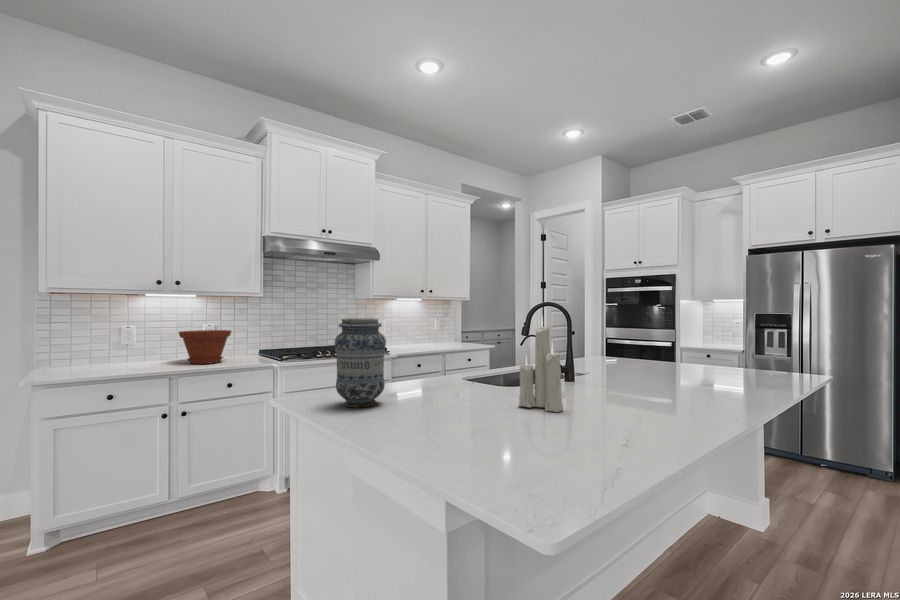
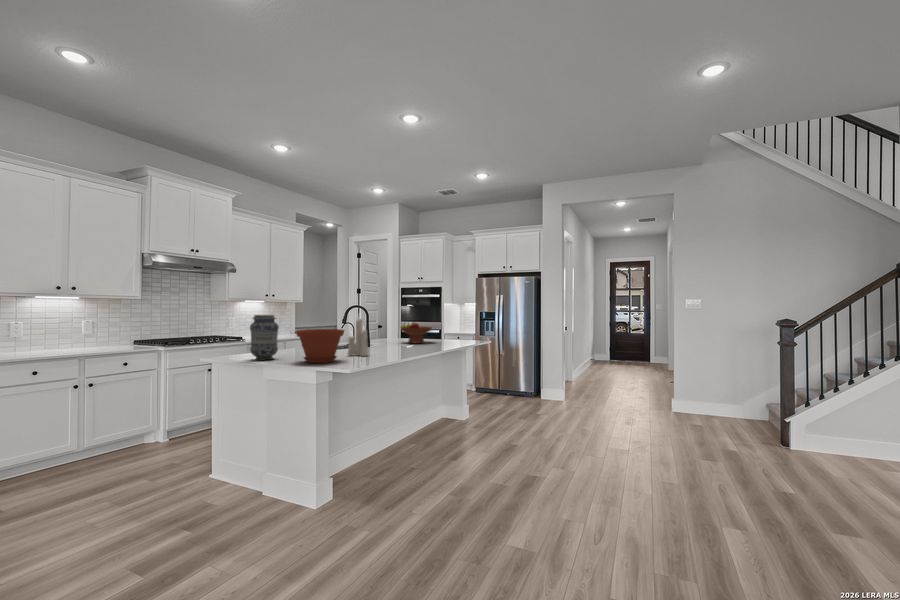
plant pot: present [179,330,231,364] -> present [296,329,344,363]
fruit bowl: none [620,331,690,375] -> present [401,321,432,343]

